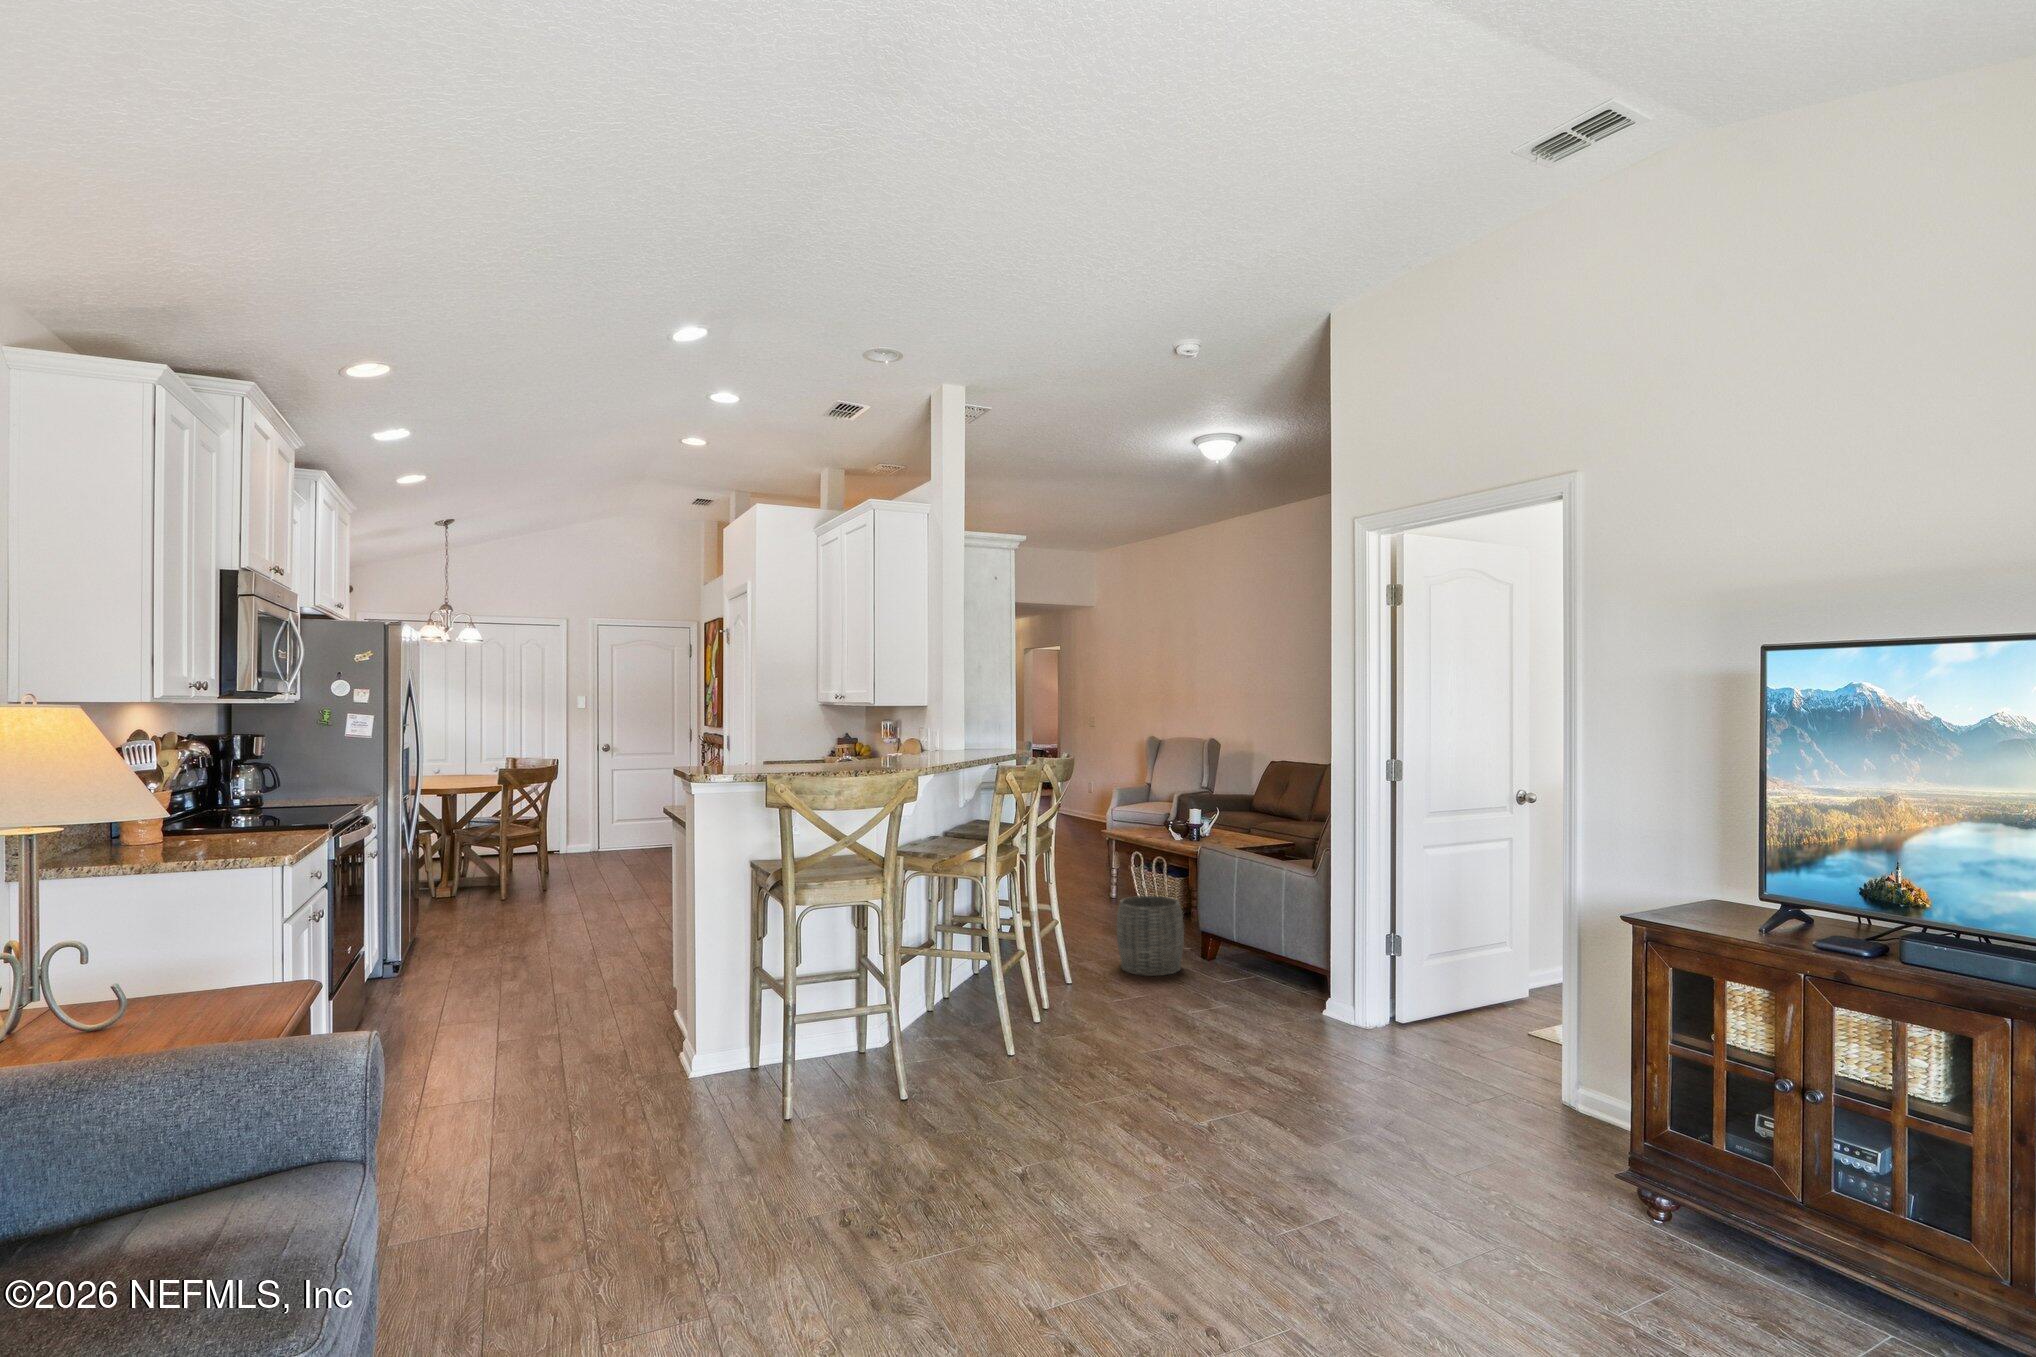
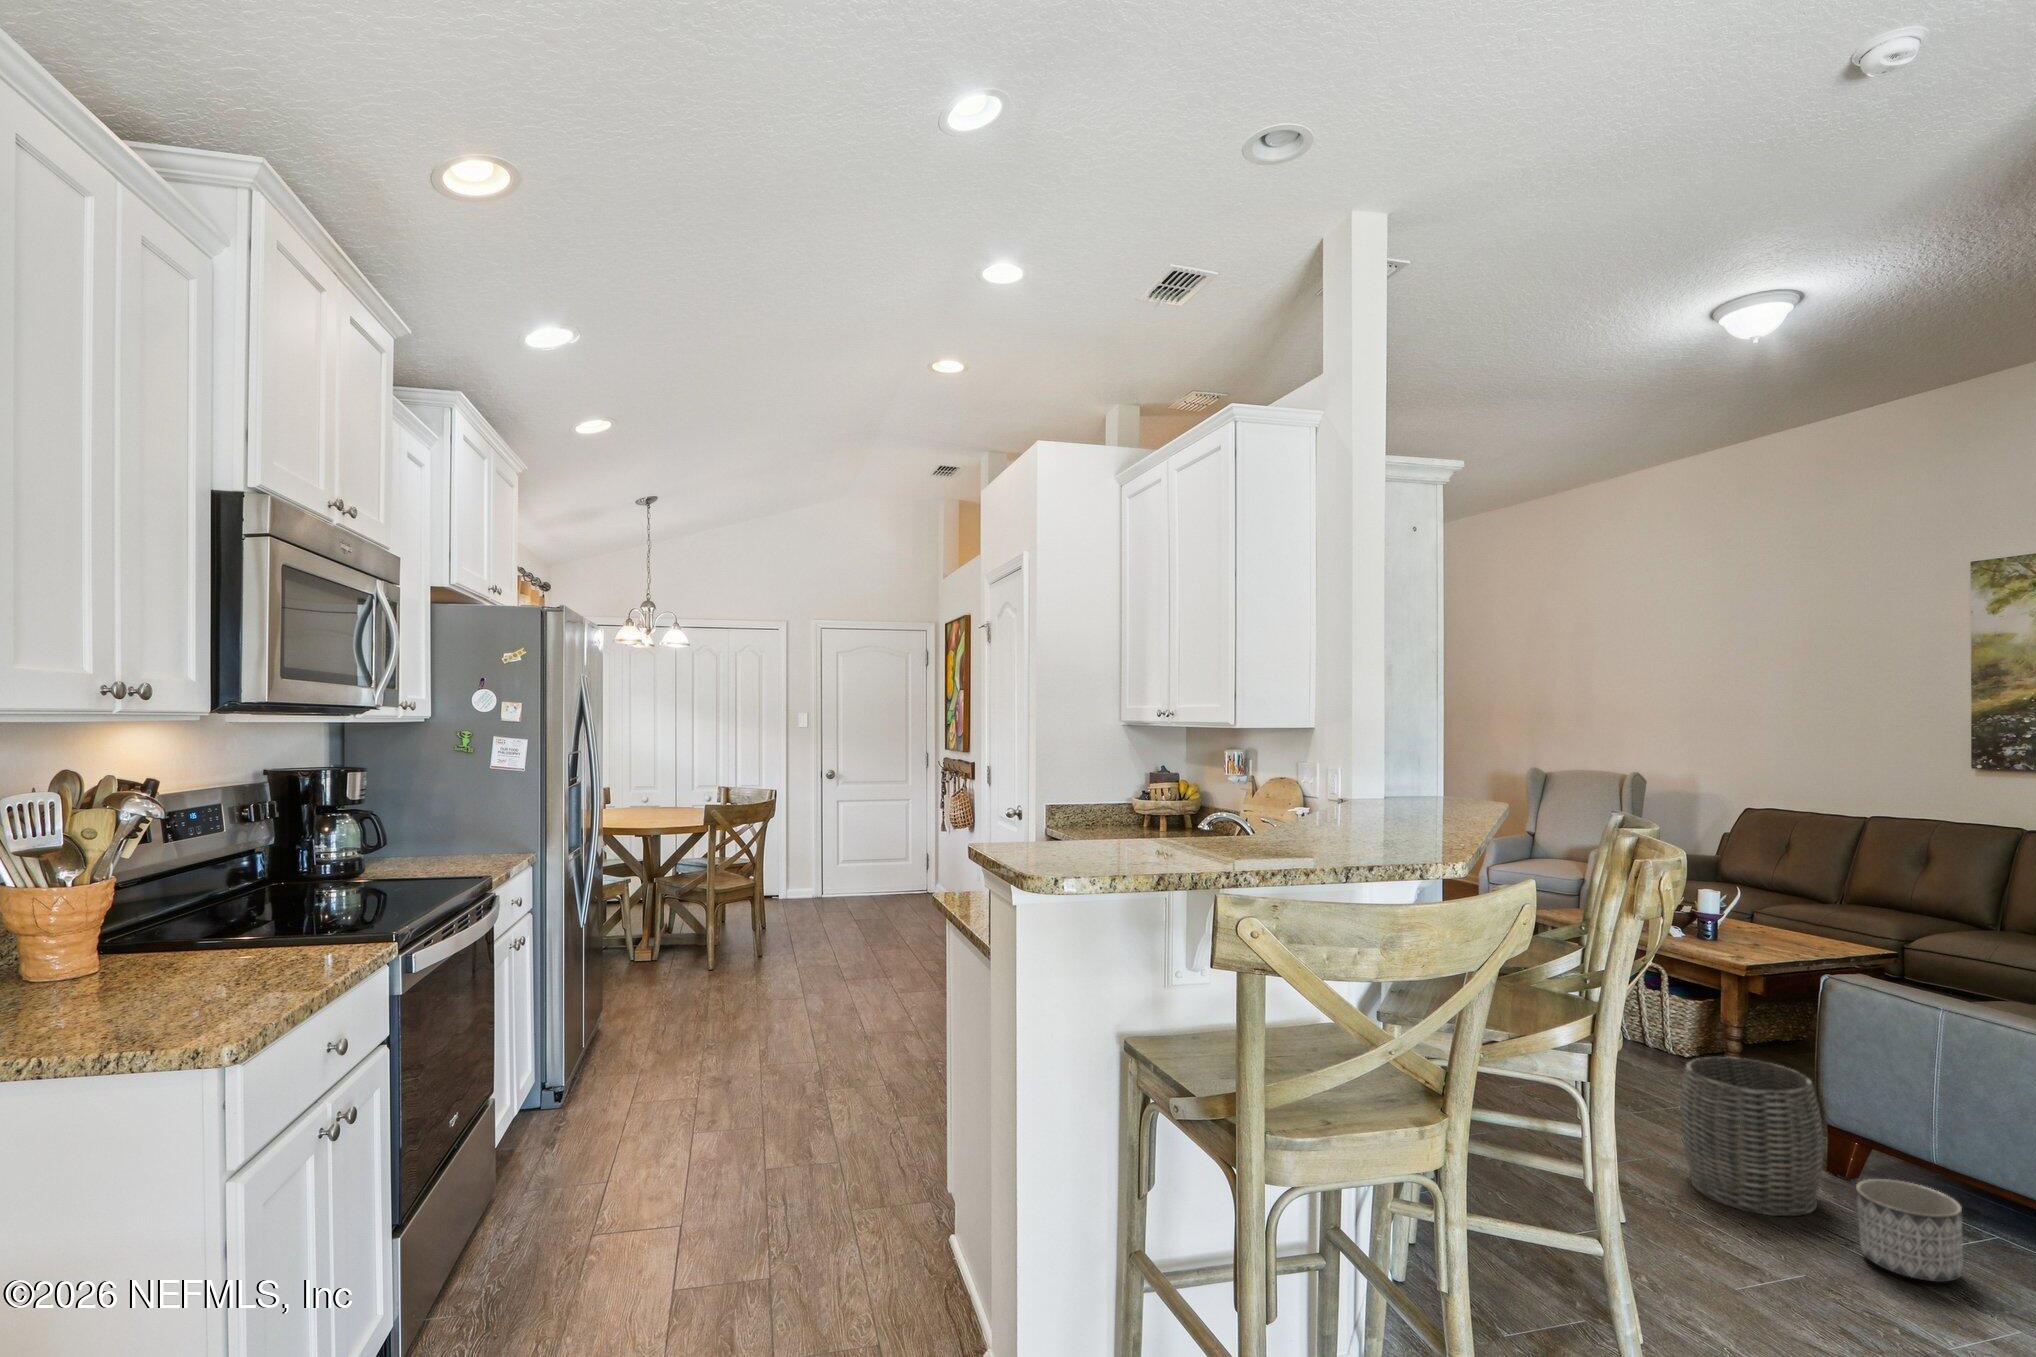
planter: none [1178,947,1222,993] -> present [1856,1179,1963,1282]

